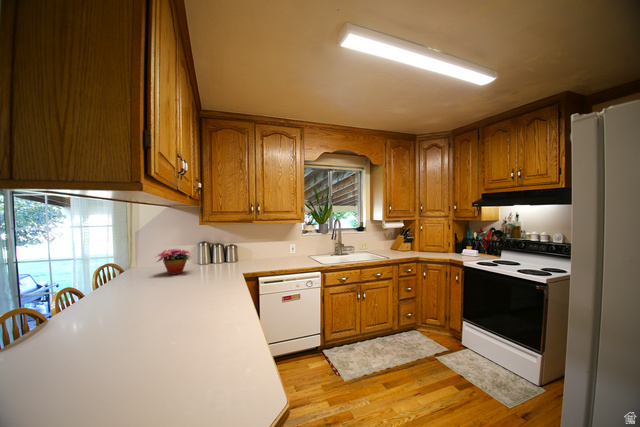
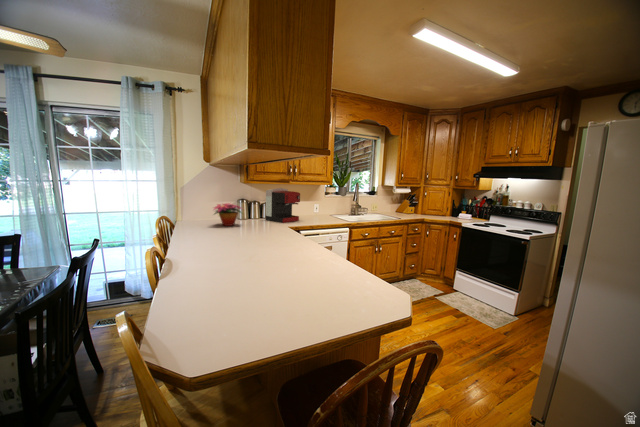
coffee maker: none [229,229,266,268] -> present [266,188,300,223]

